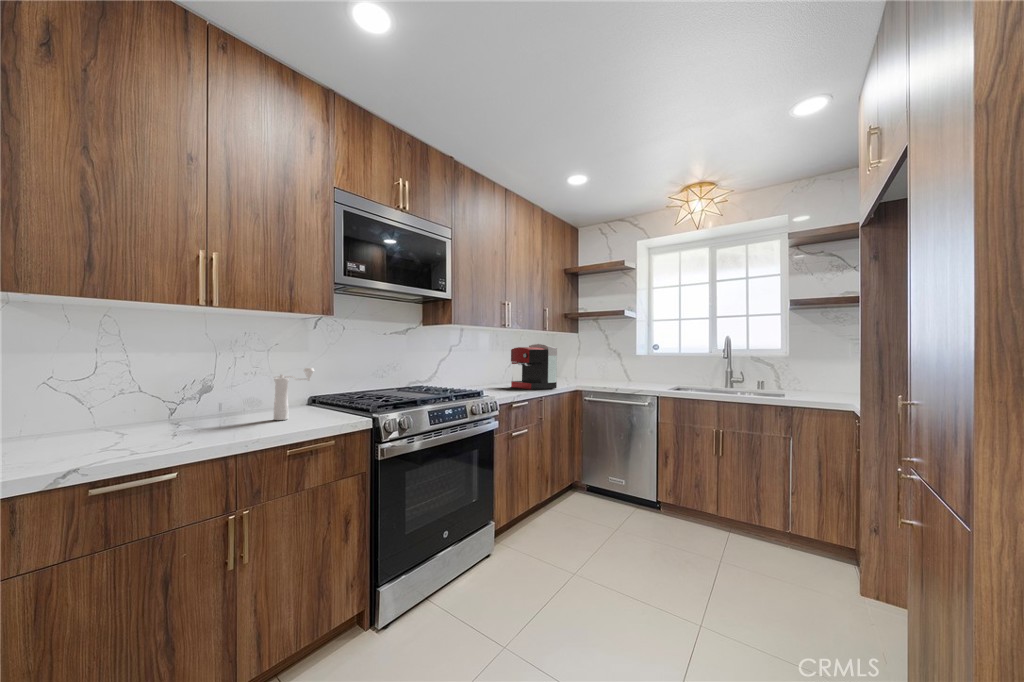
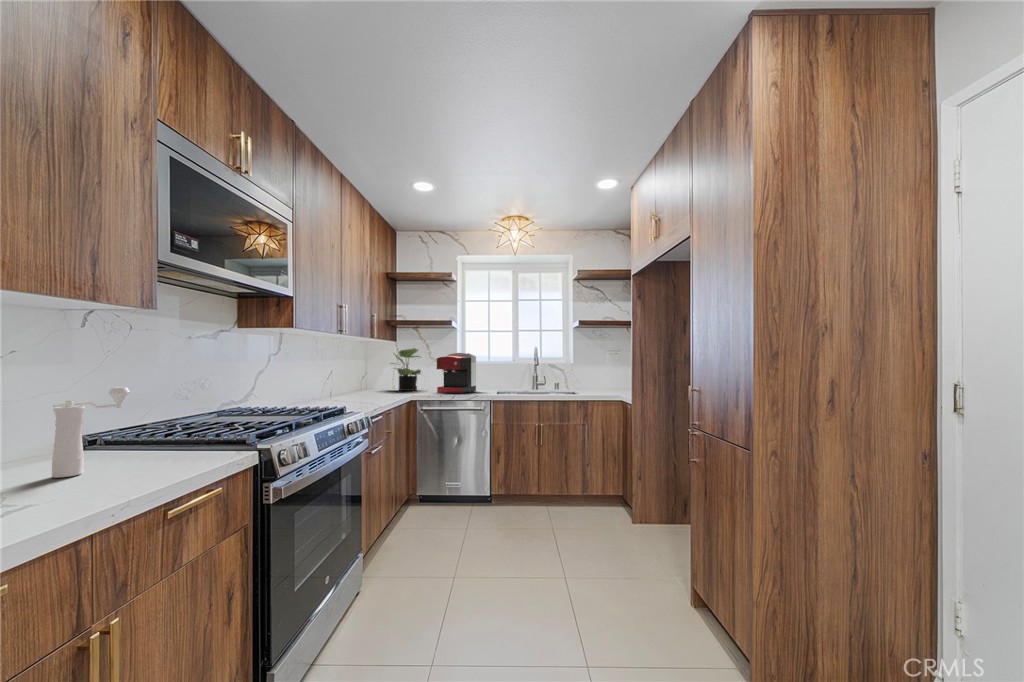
potted plant: none [571,342,606,385] -> present [390,348,421,391]
coffee maker: present [511,344,557,389] -> present [437,353,476,393]

